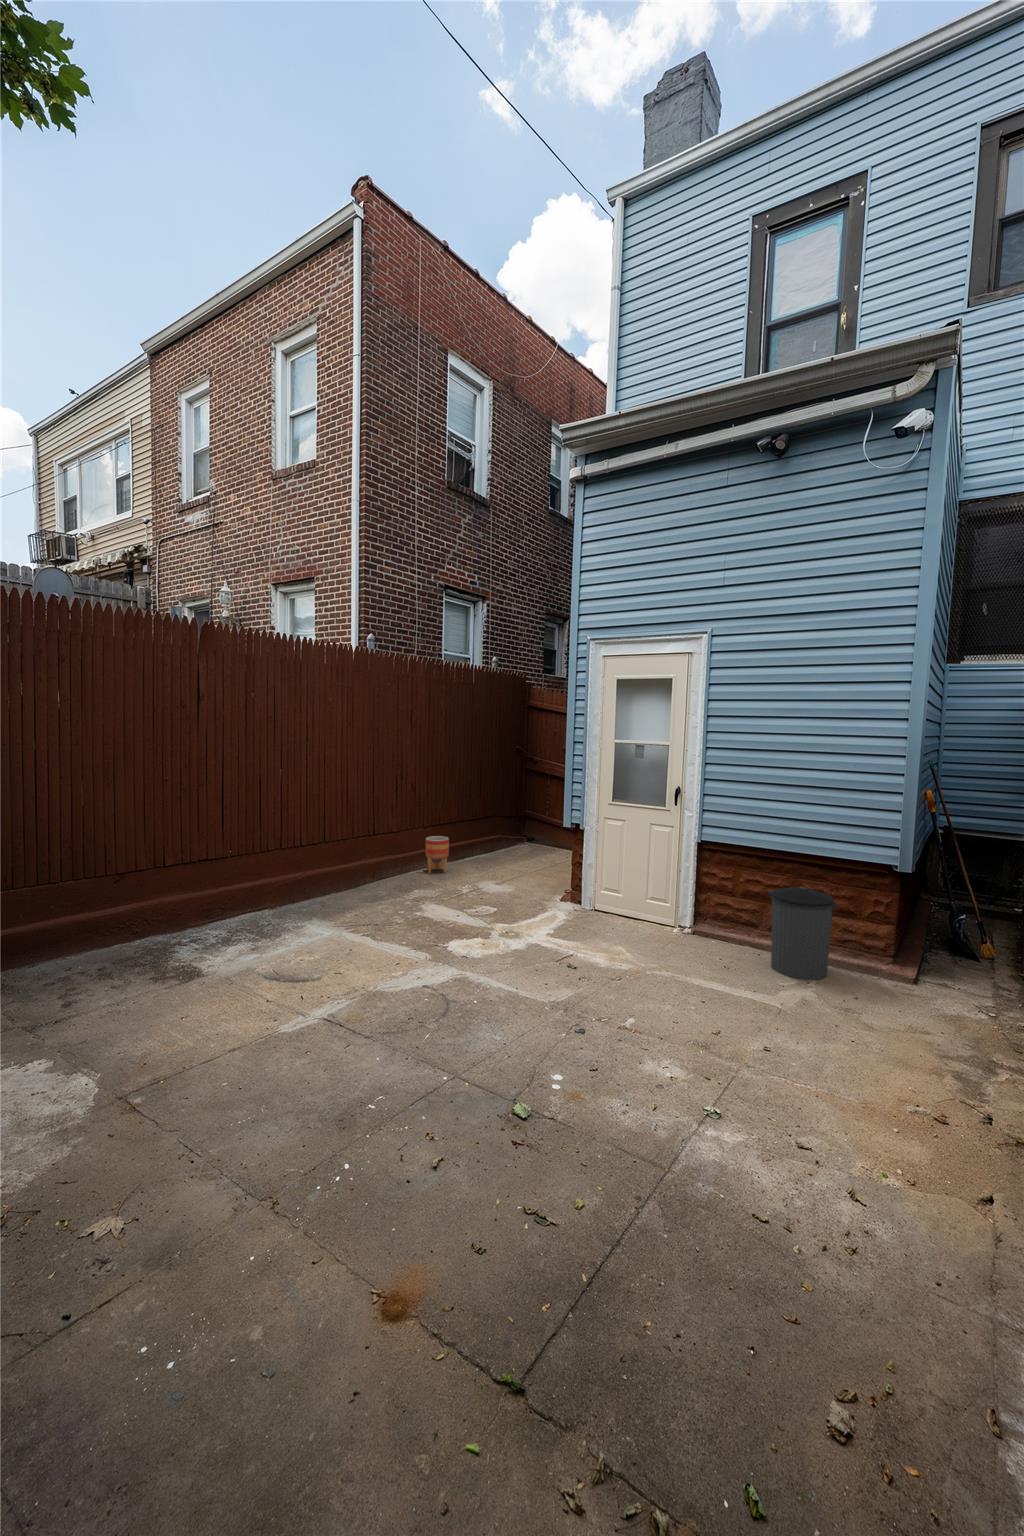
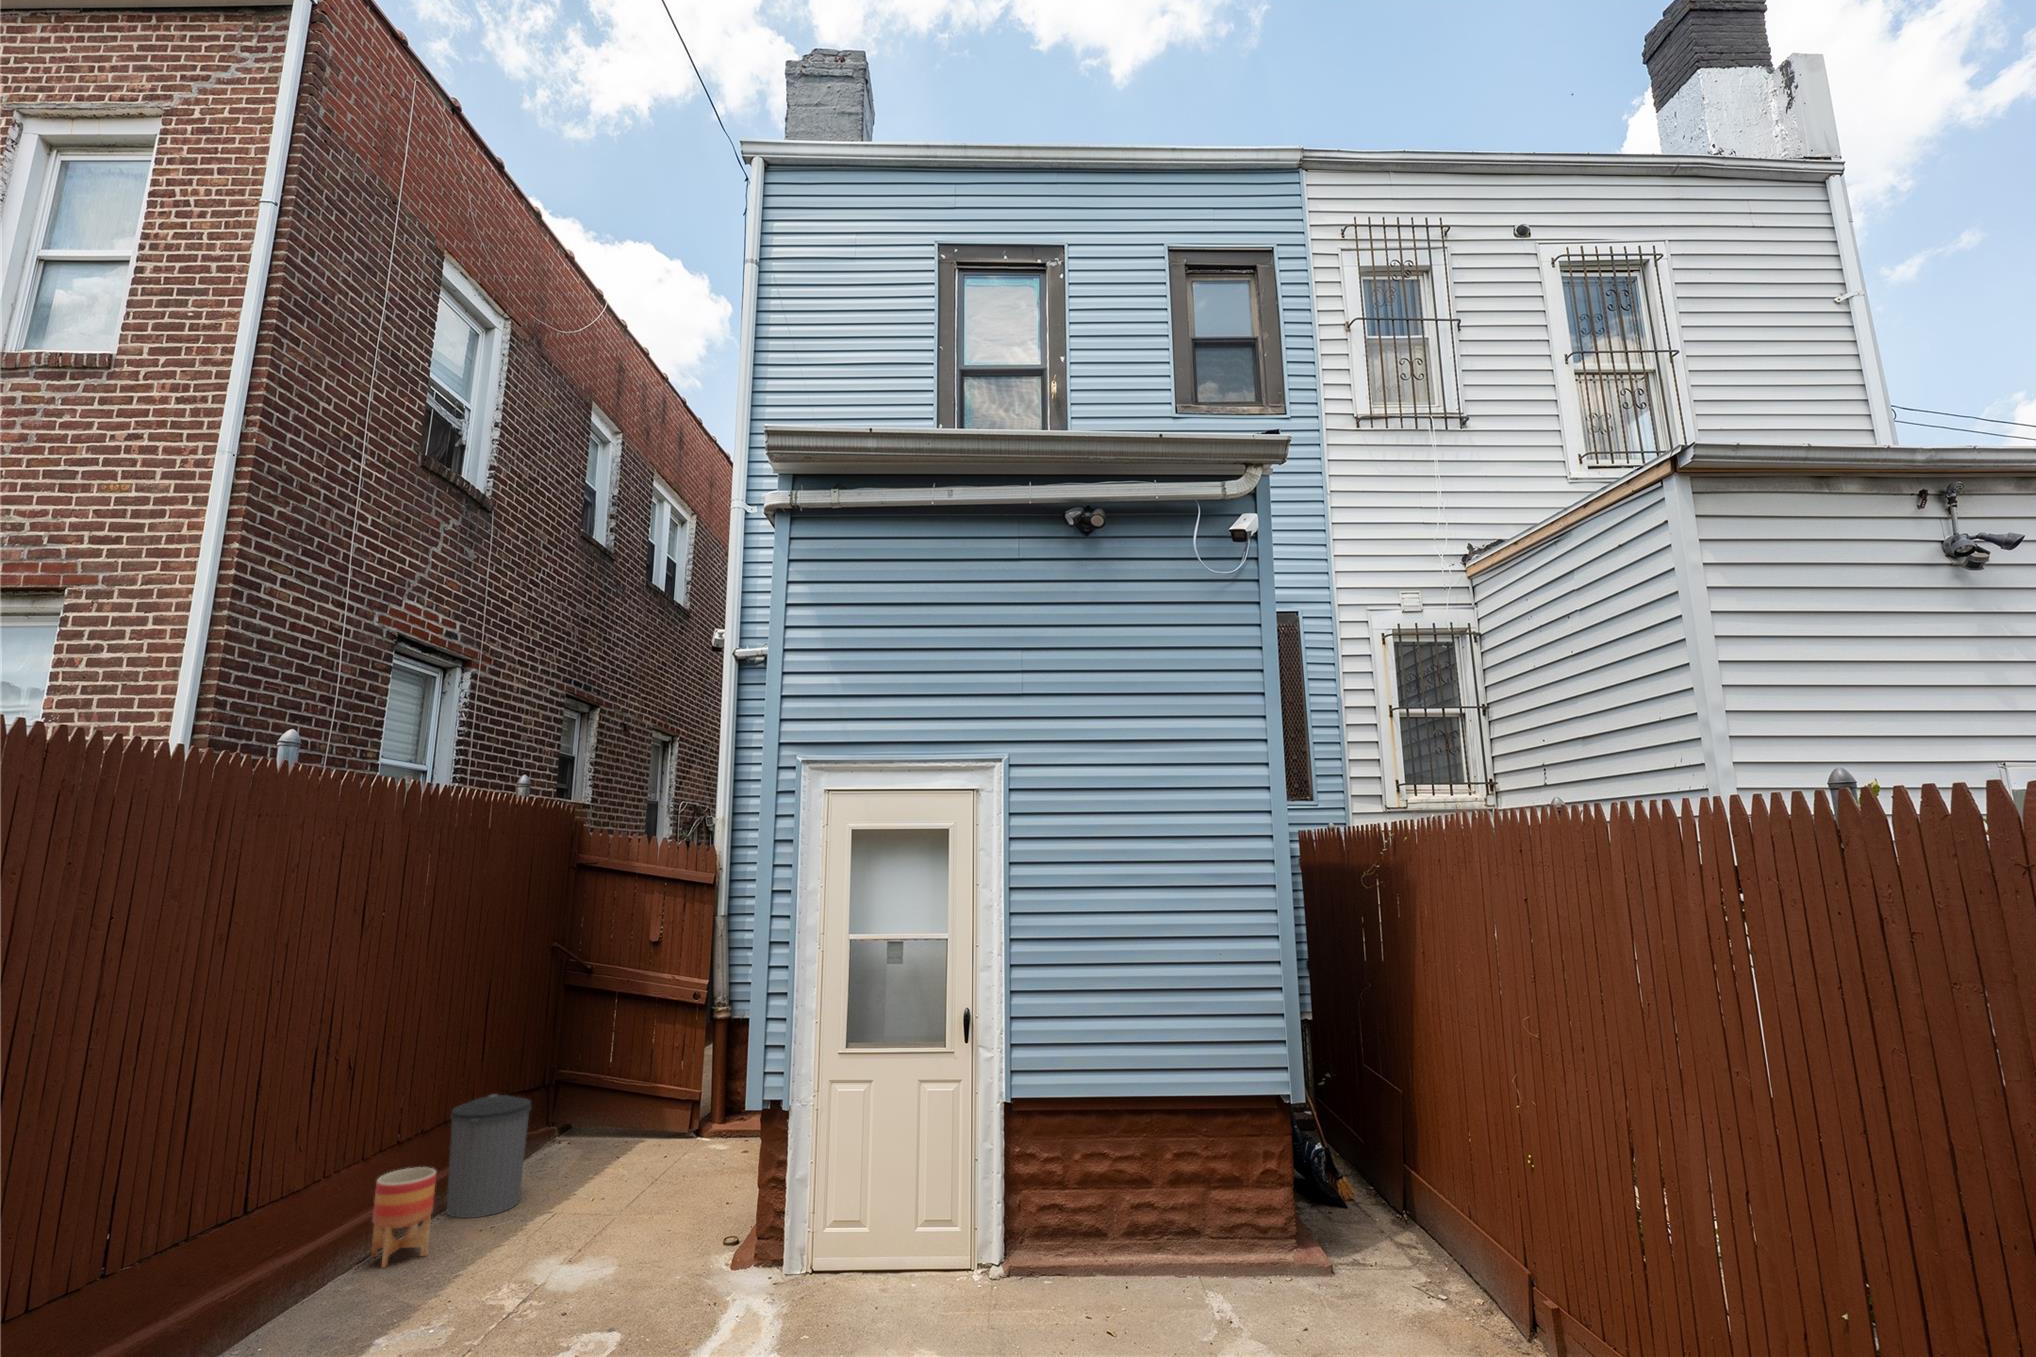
trash can: present [768,887,838,980] -> present [447,1094,531,1218]

